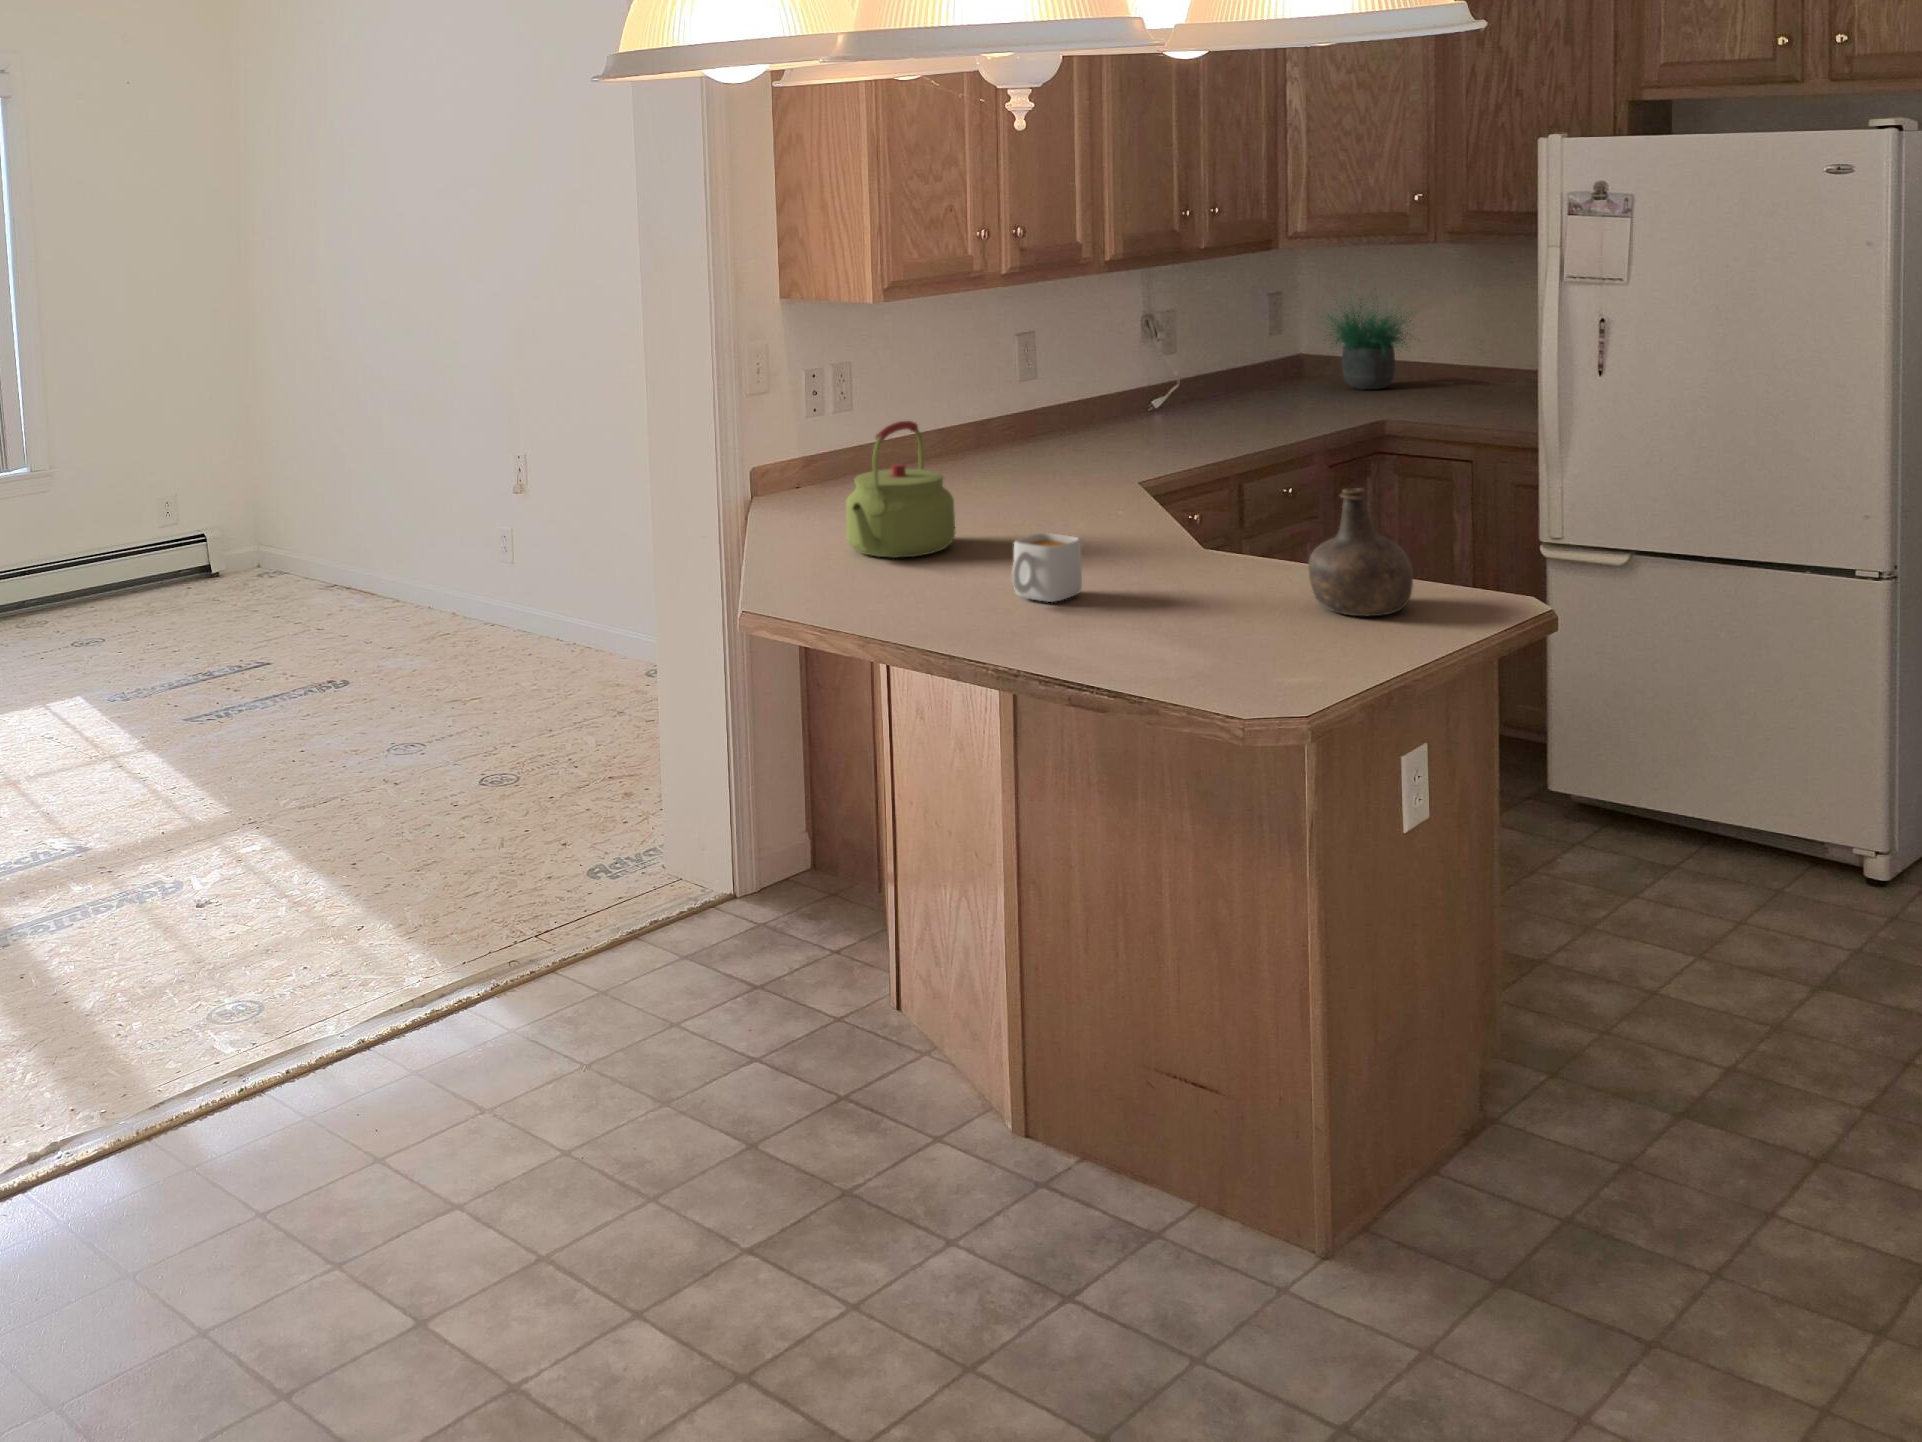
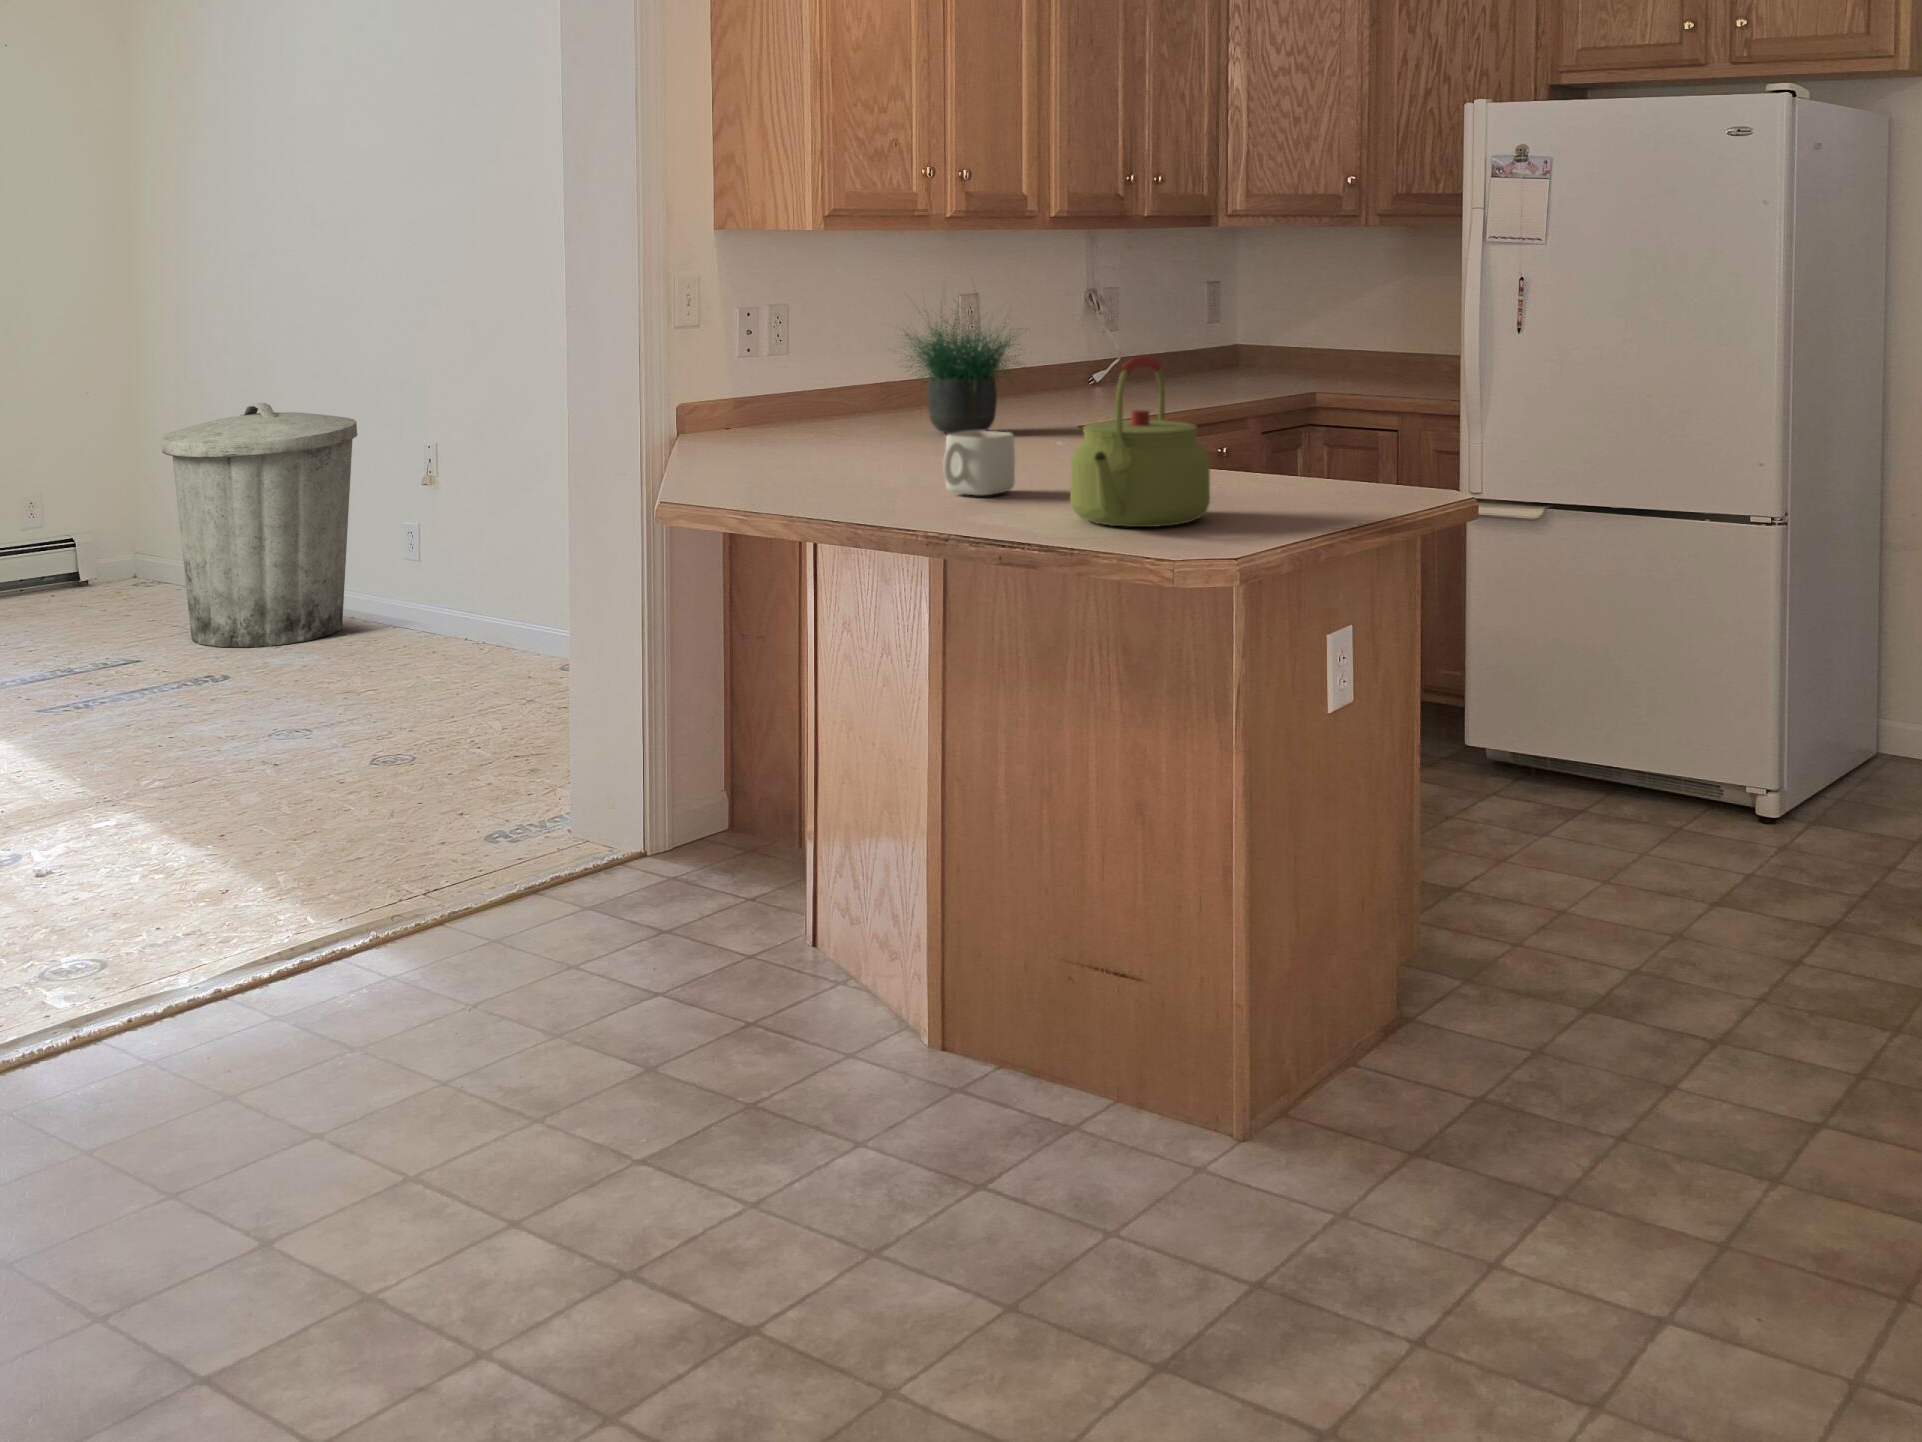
potted plant: present [1321,296,1411,390] -> present [906,301,1020,434]
trash can: none [277,420,451,651] -> present [161,403,357,647]
kettle: present [846,421,955,558] -> present [1070,356,1210,527]
bottle: present [1308,488,1413,616] -> none [1241,376,1342,502]

